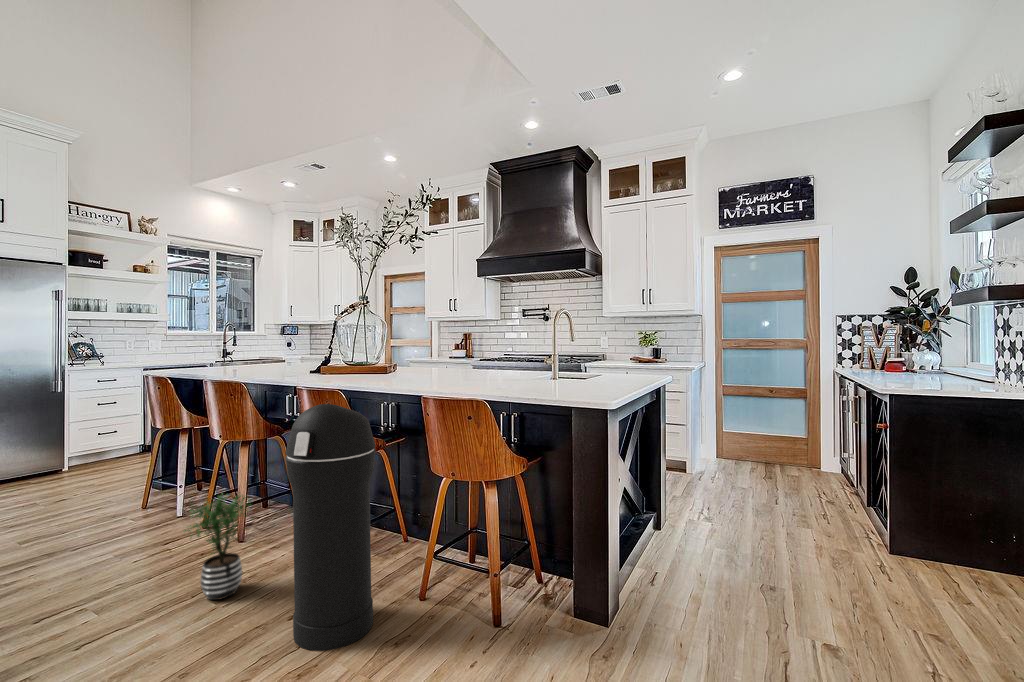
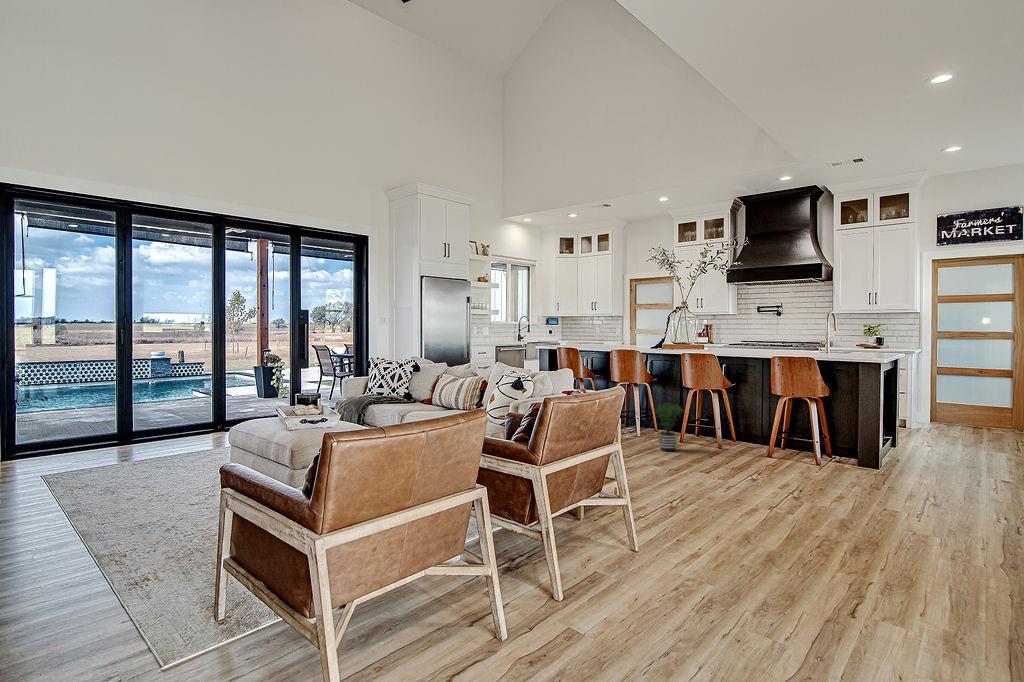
trash can: present [285,404,376,651] -> none [722,358,764,464]

